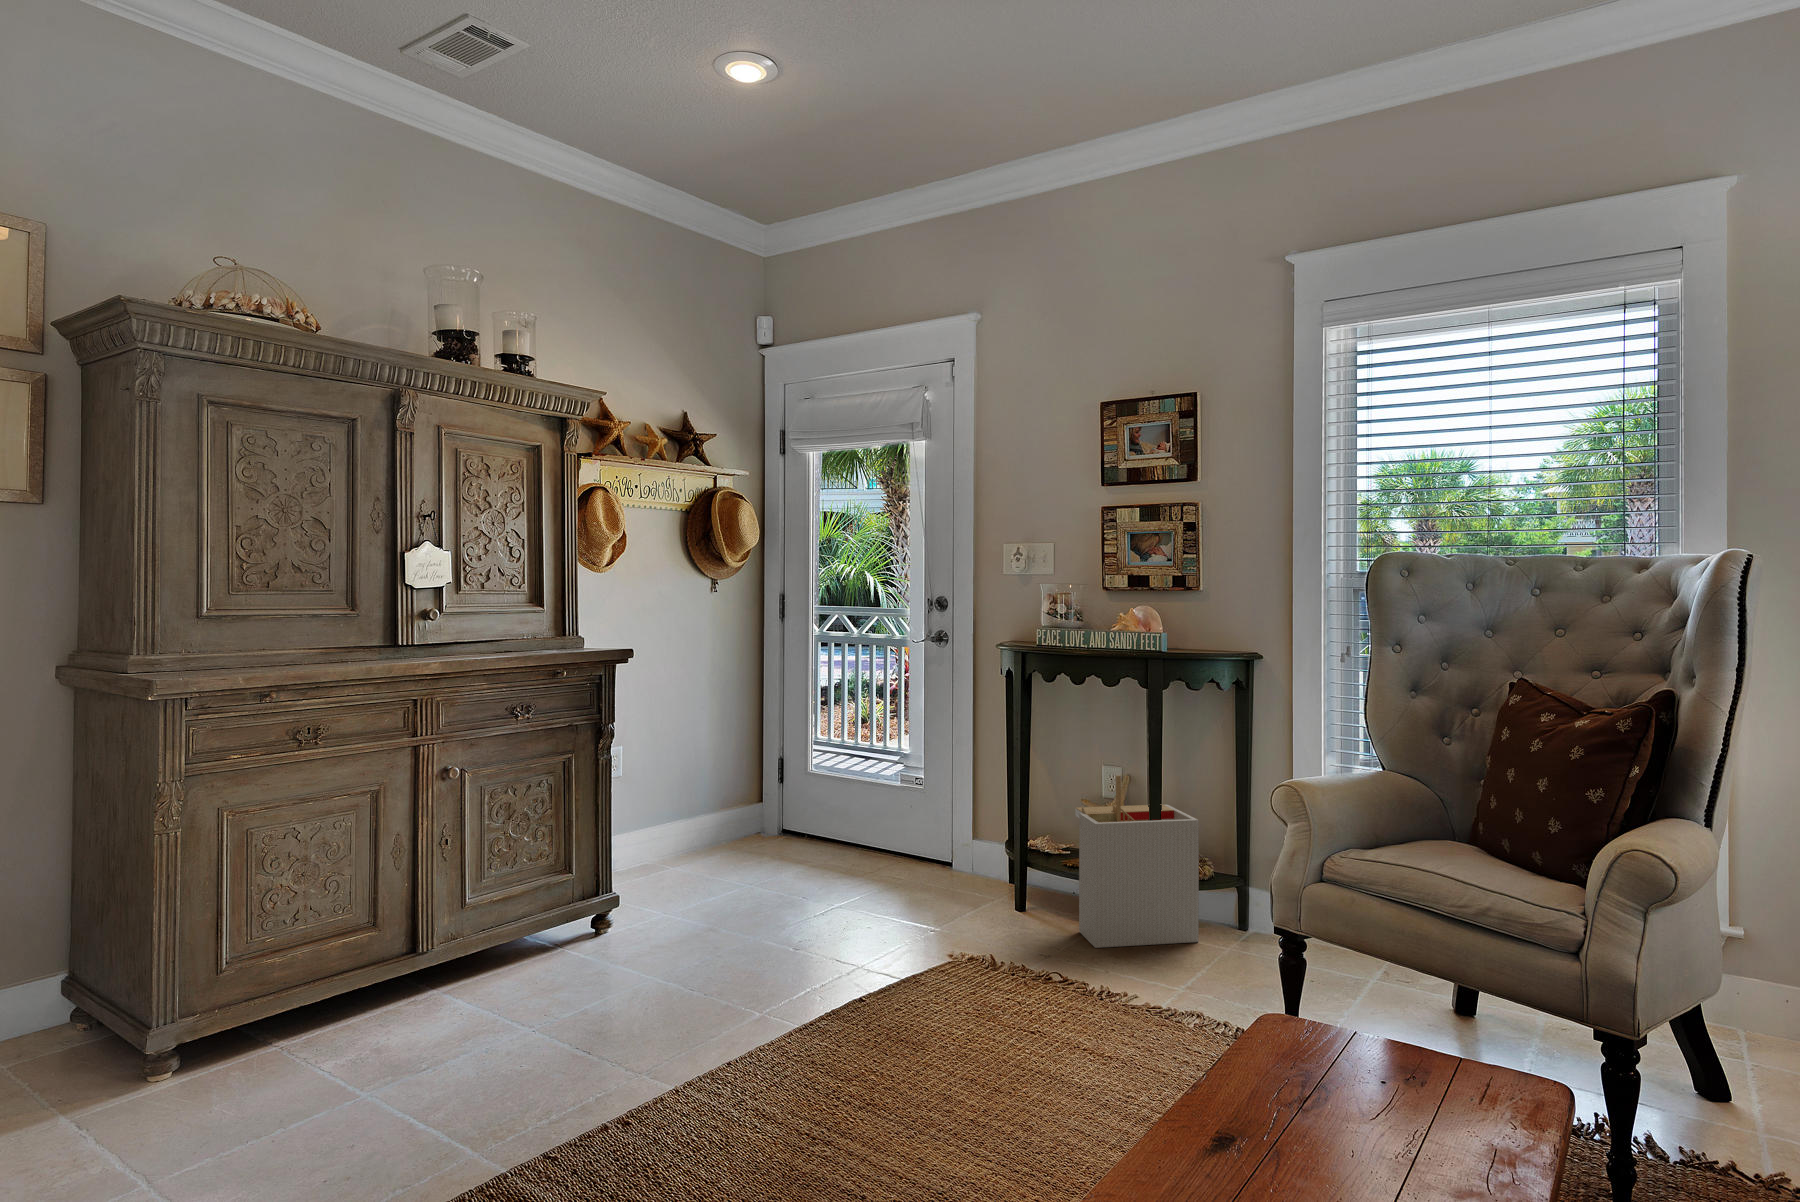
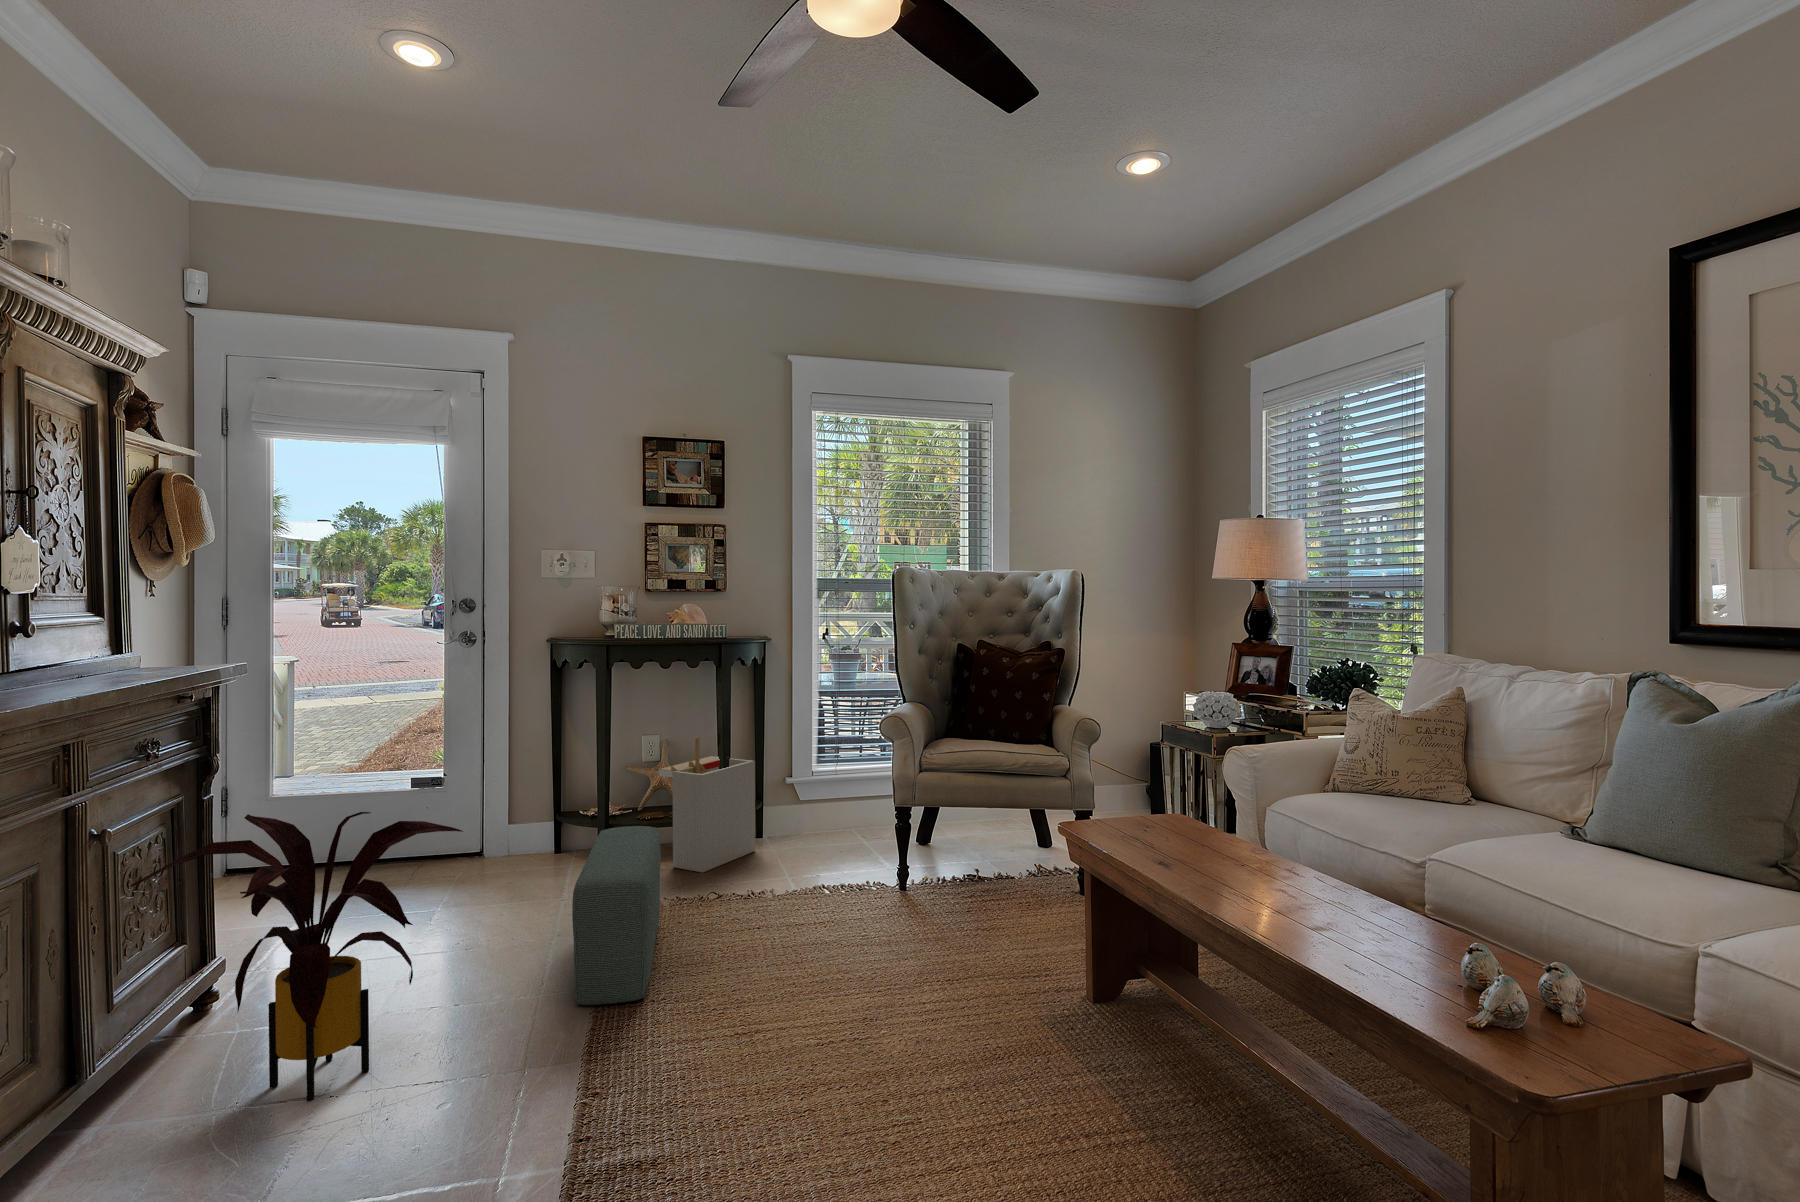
house plant: none [435,775,668,1026] -> present [130,812,463,1101]
pouf: none [745,860,960,1056] -> present [572,826,661,1005]

